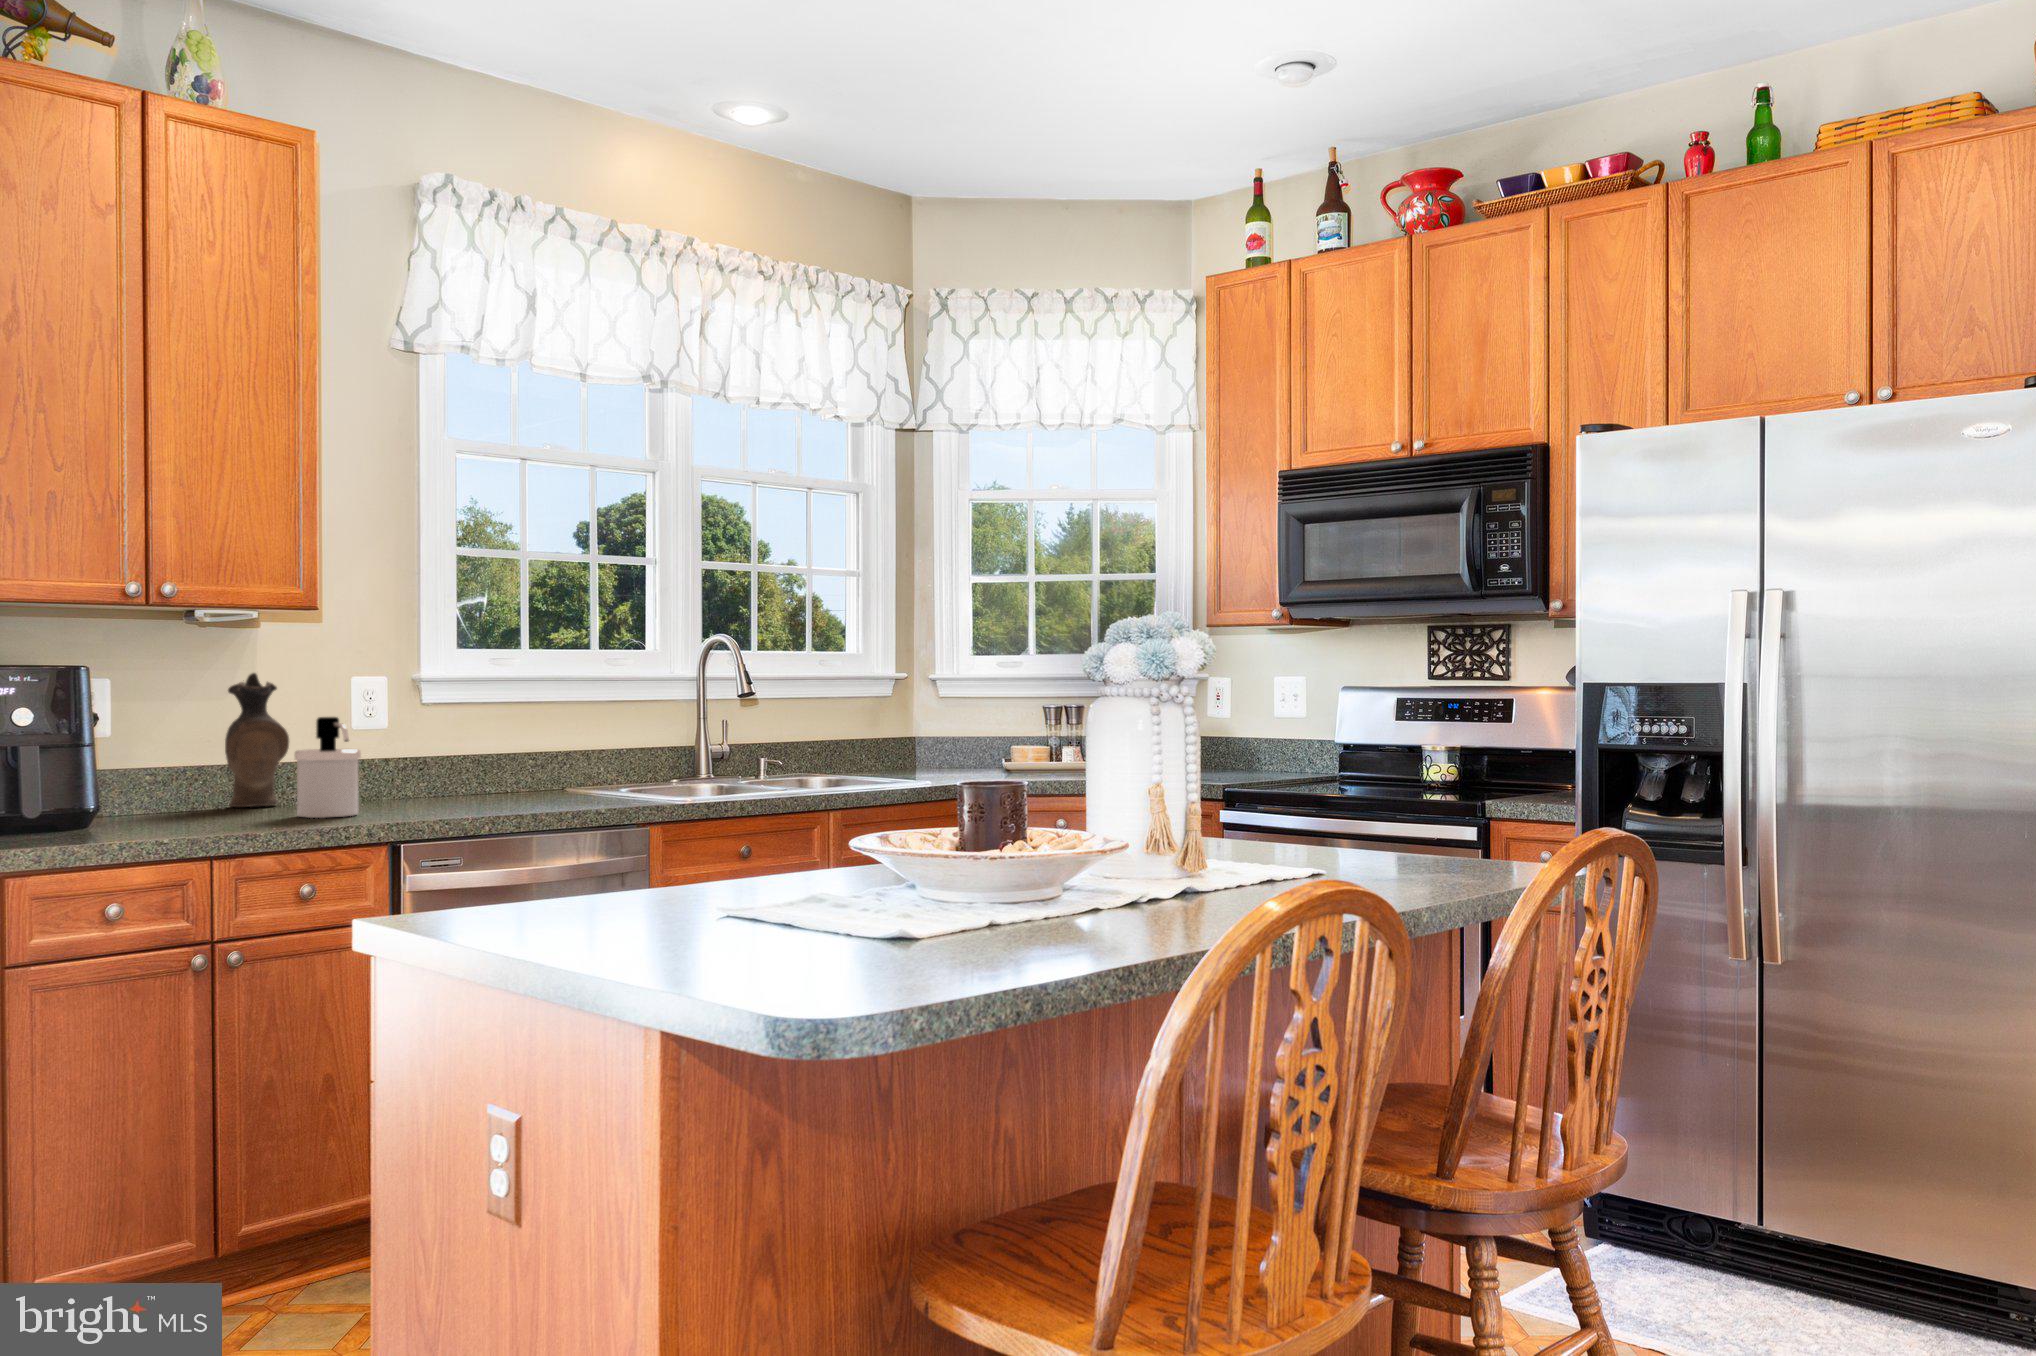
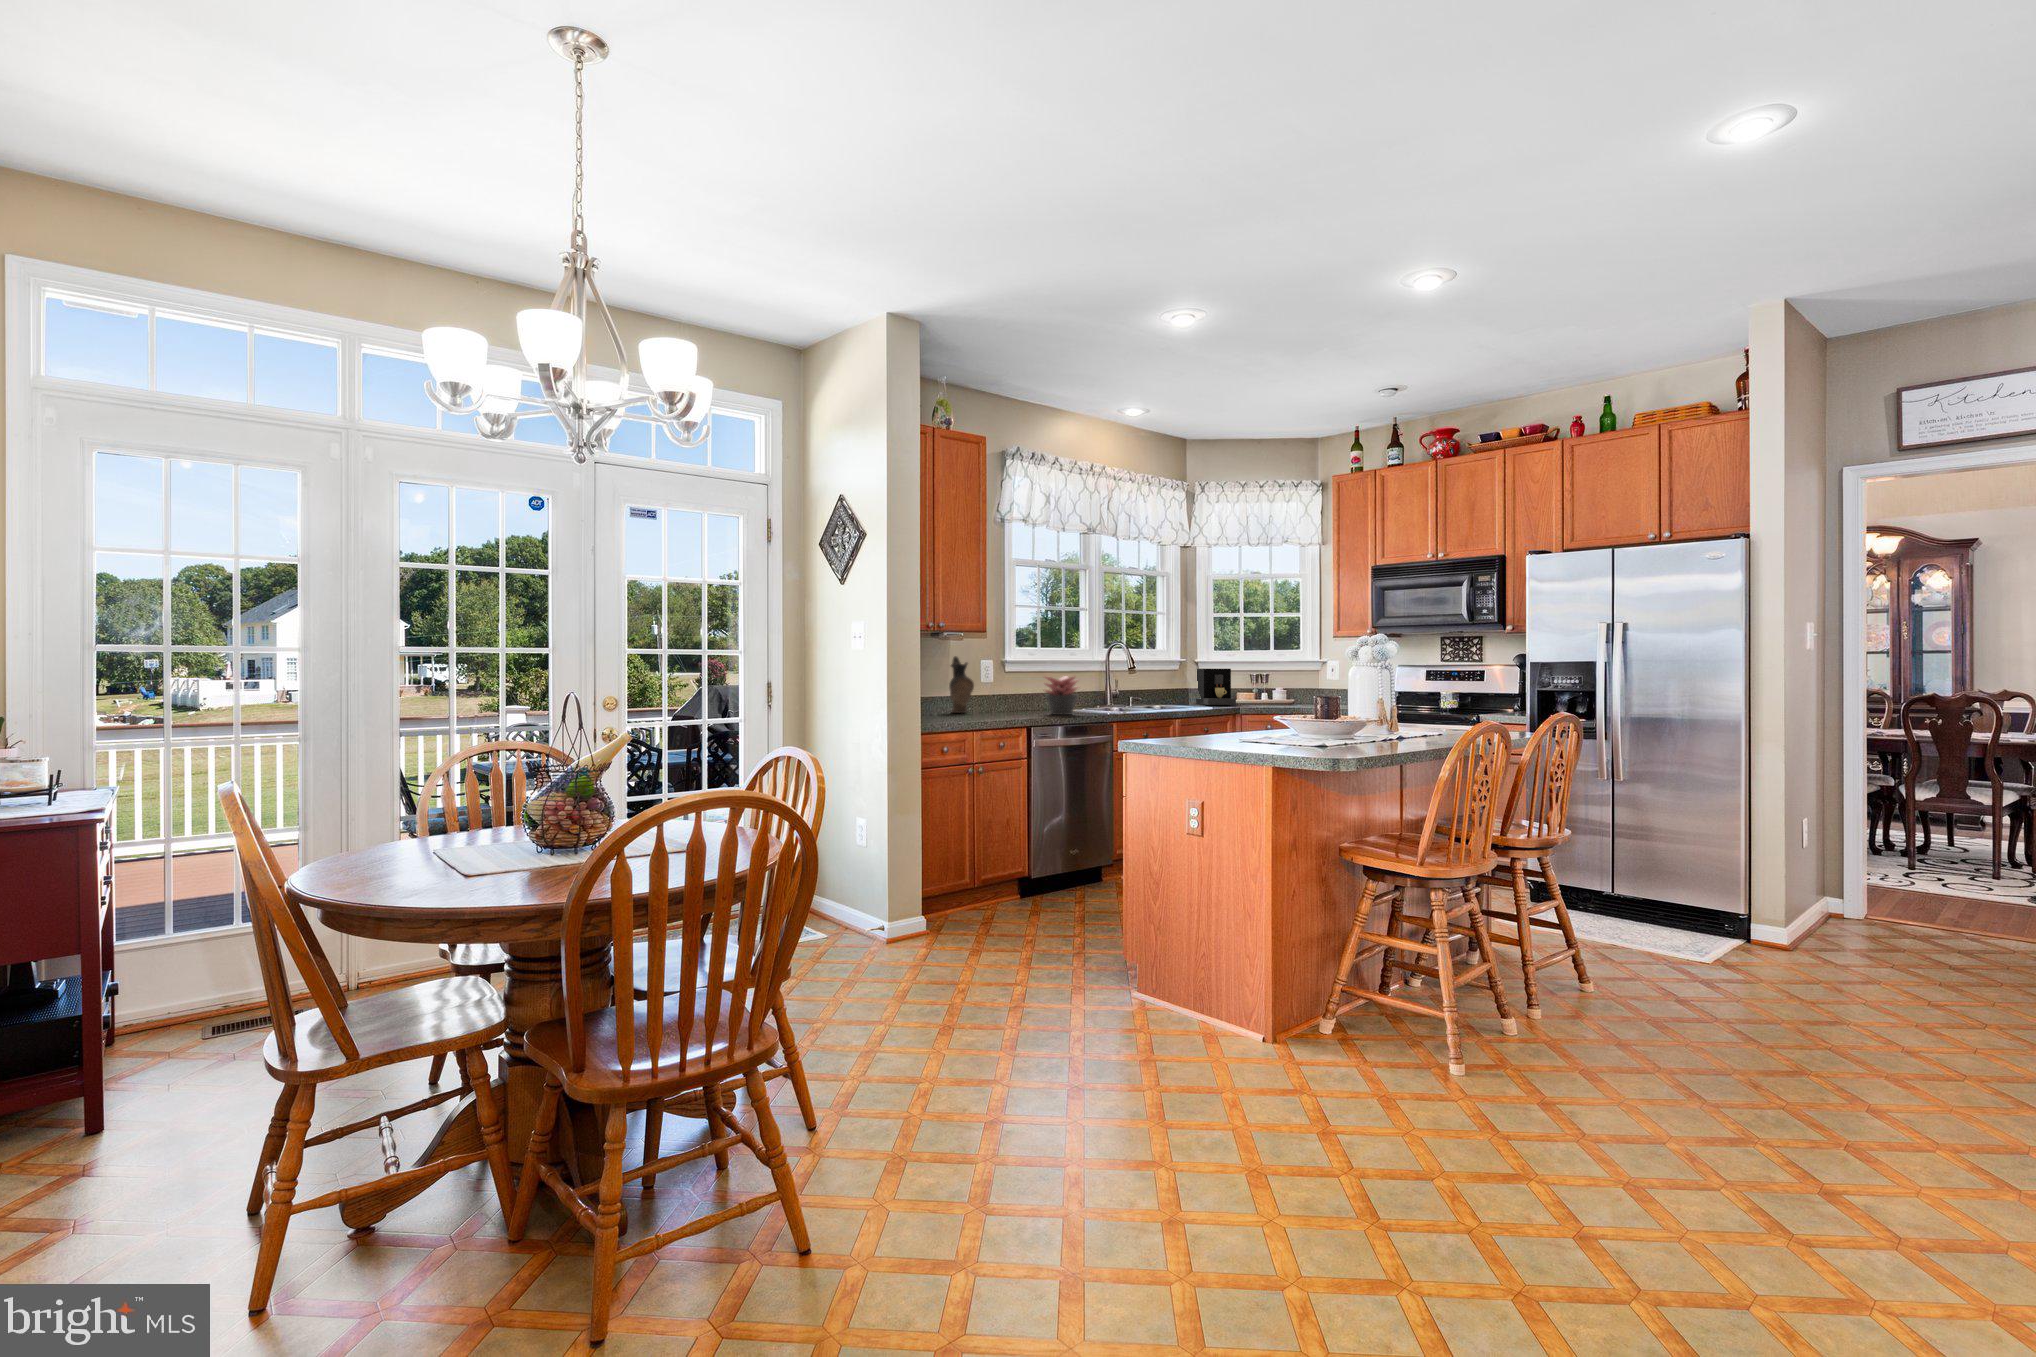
coffee maker: none [934,691,1003,772] -> present [1196,669,1236,705]
succulent plant: none [451,715,549,811] -> present [1045,676,1078,715]
soap dispenser: present [295,717,361,818] -> none [989,676,1017,716]

